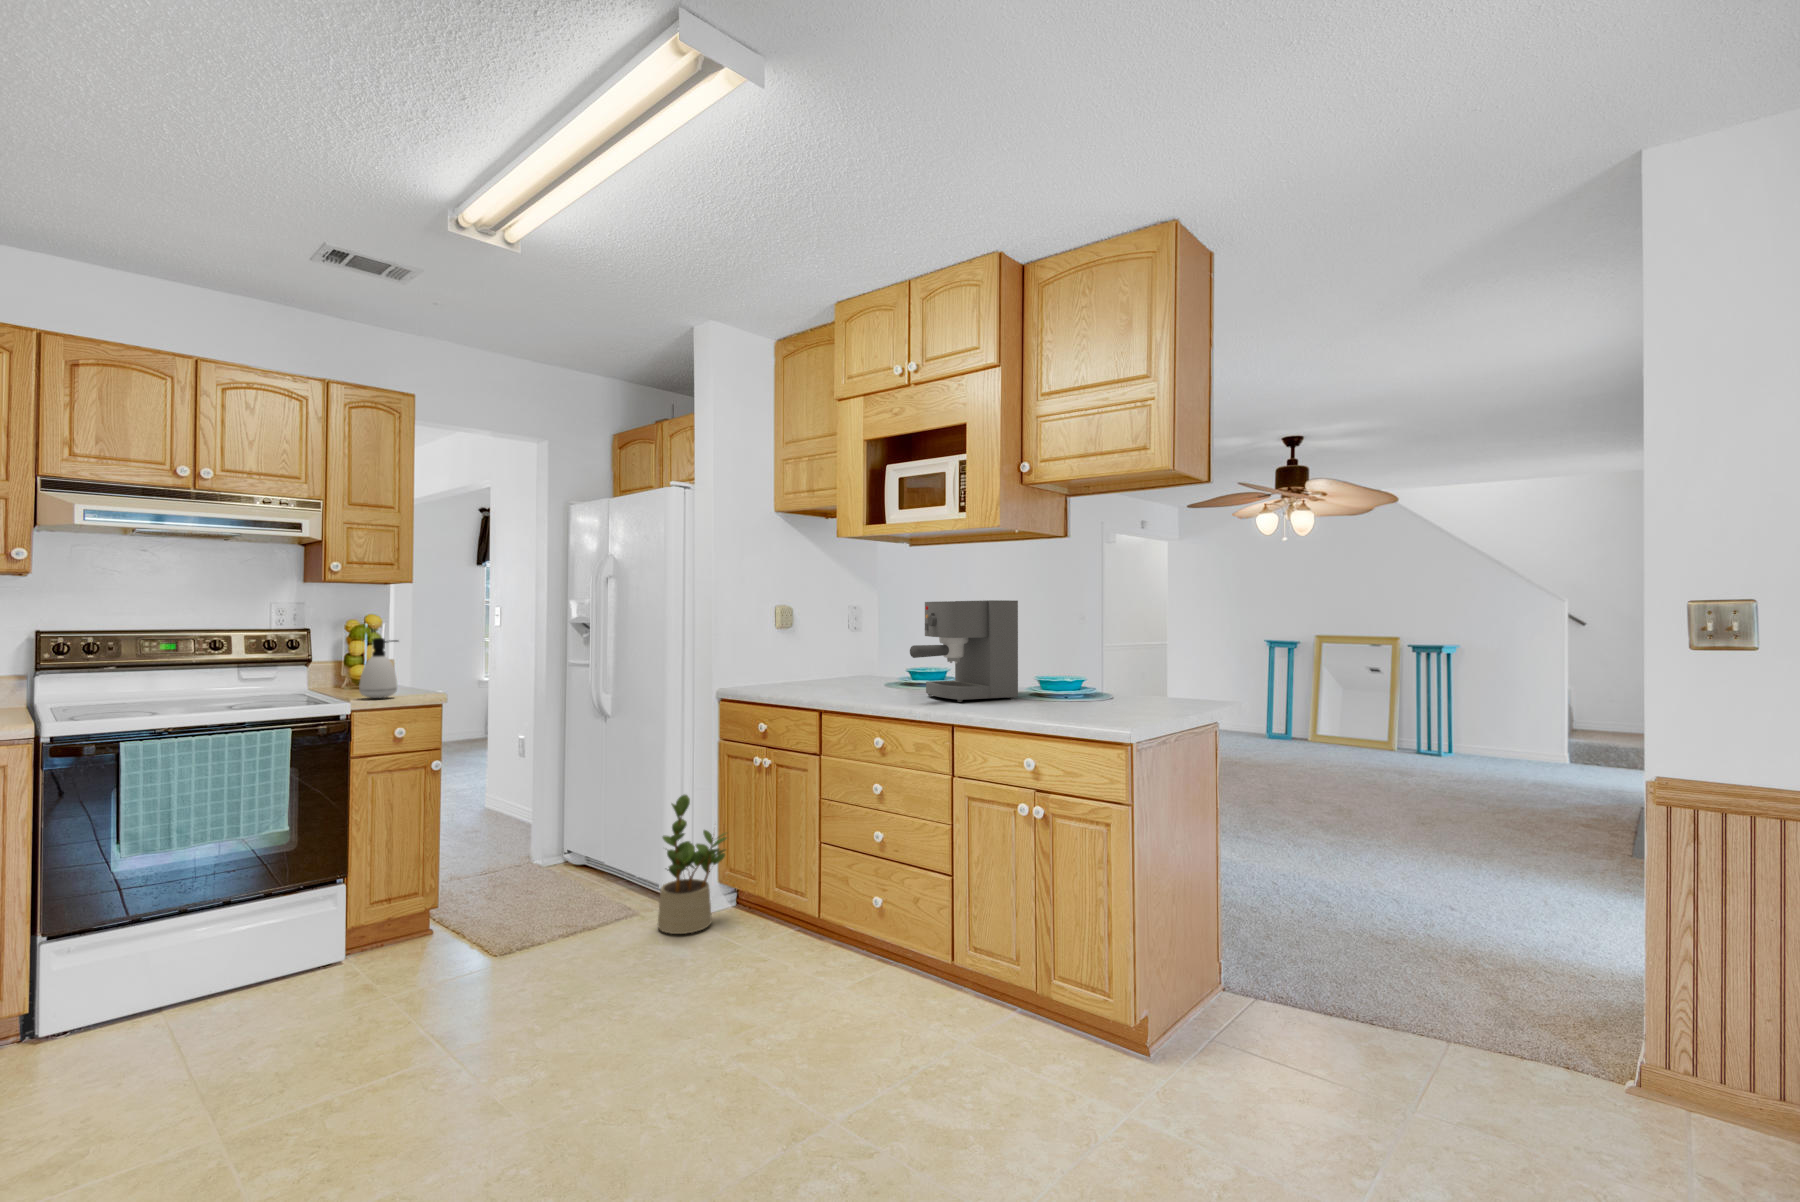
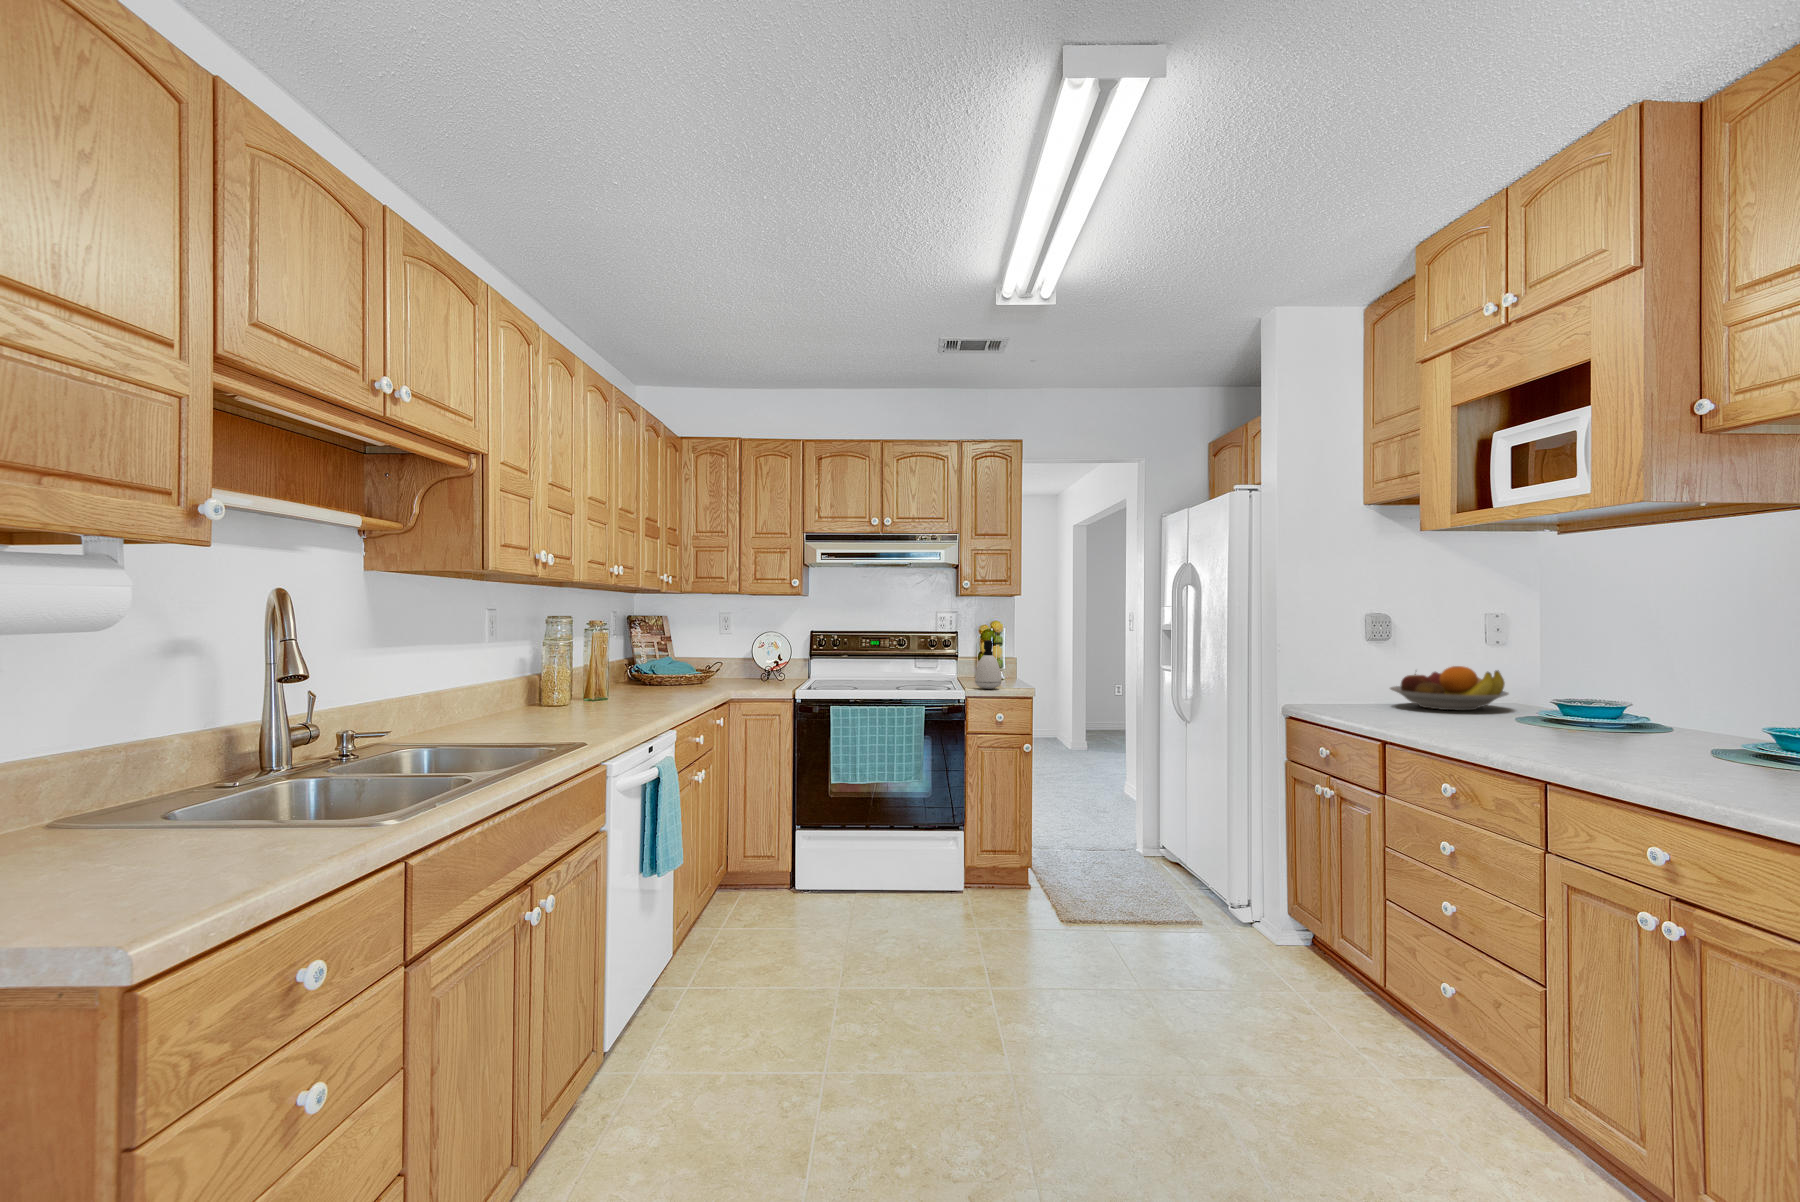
coffee maker: present [910,600,1018,702] -> none [1497,610,1704,757]
fruit bowl: none [799,648,880,684] -> present [1390,666,1509,710]
potted plant: present [658,795,727,934] -> none [1209,810,1286,956]

